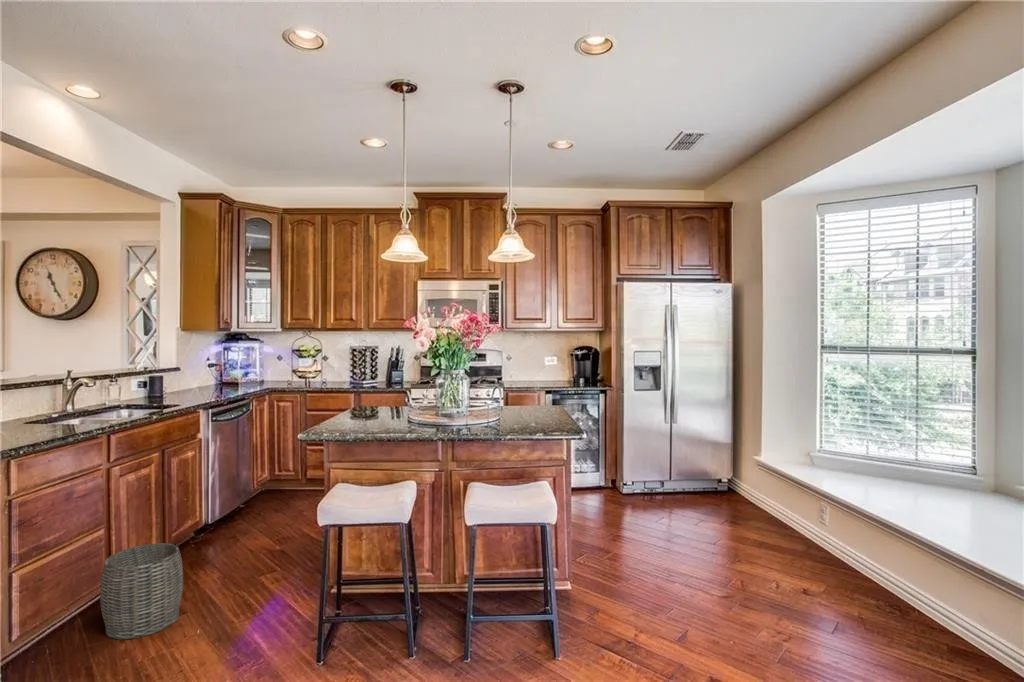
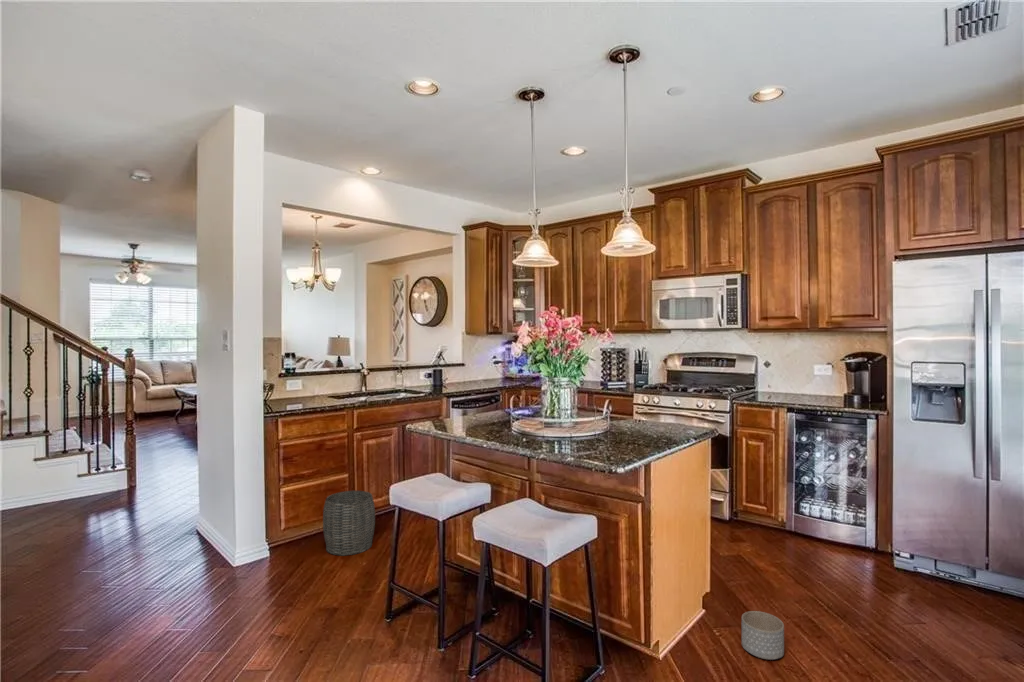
planter: none [602,540,631,572] -> present [742,611,784,660]

